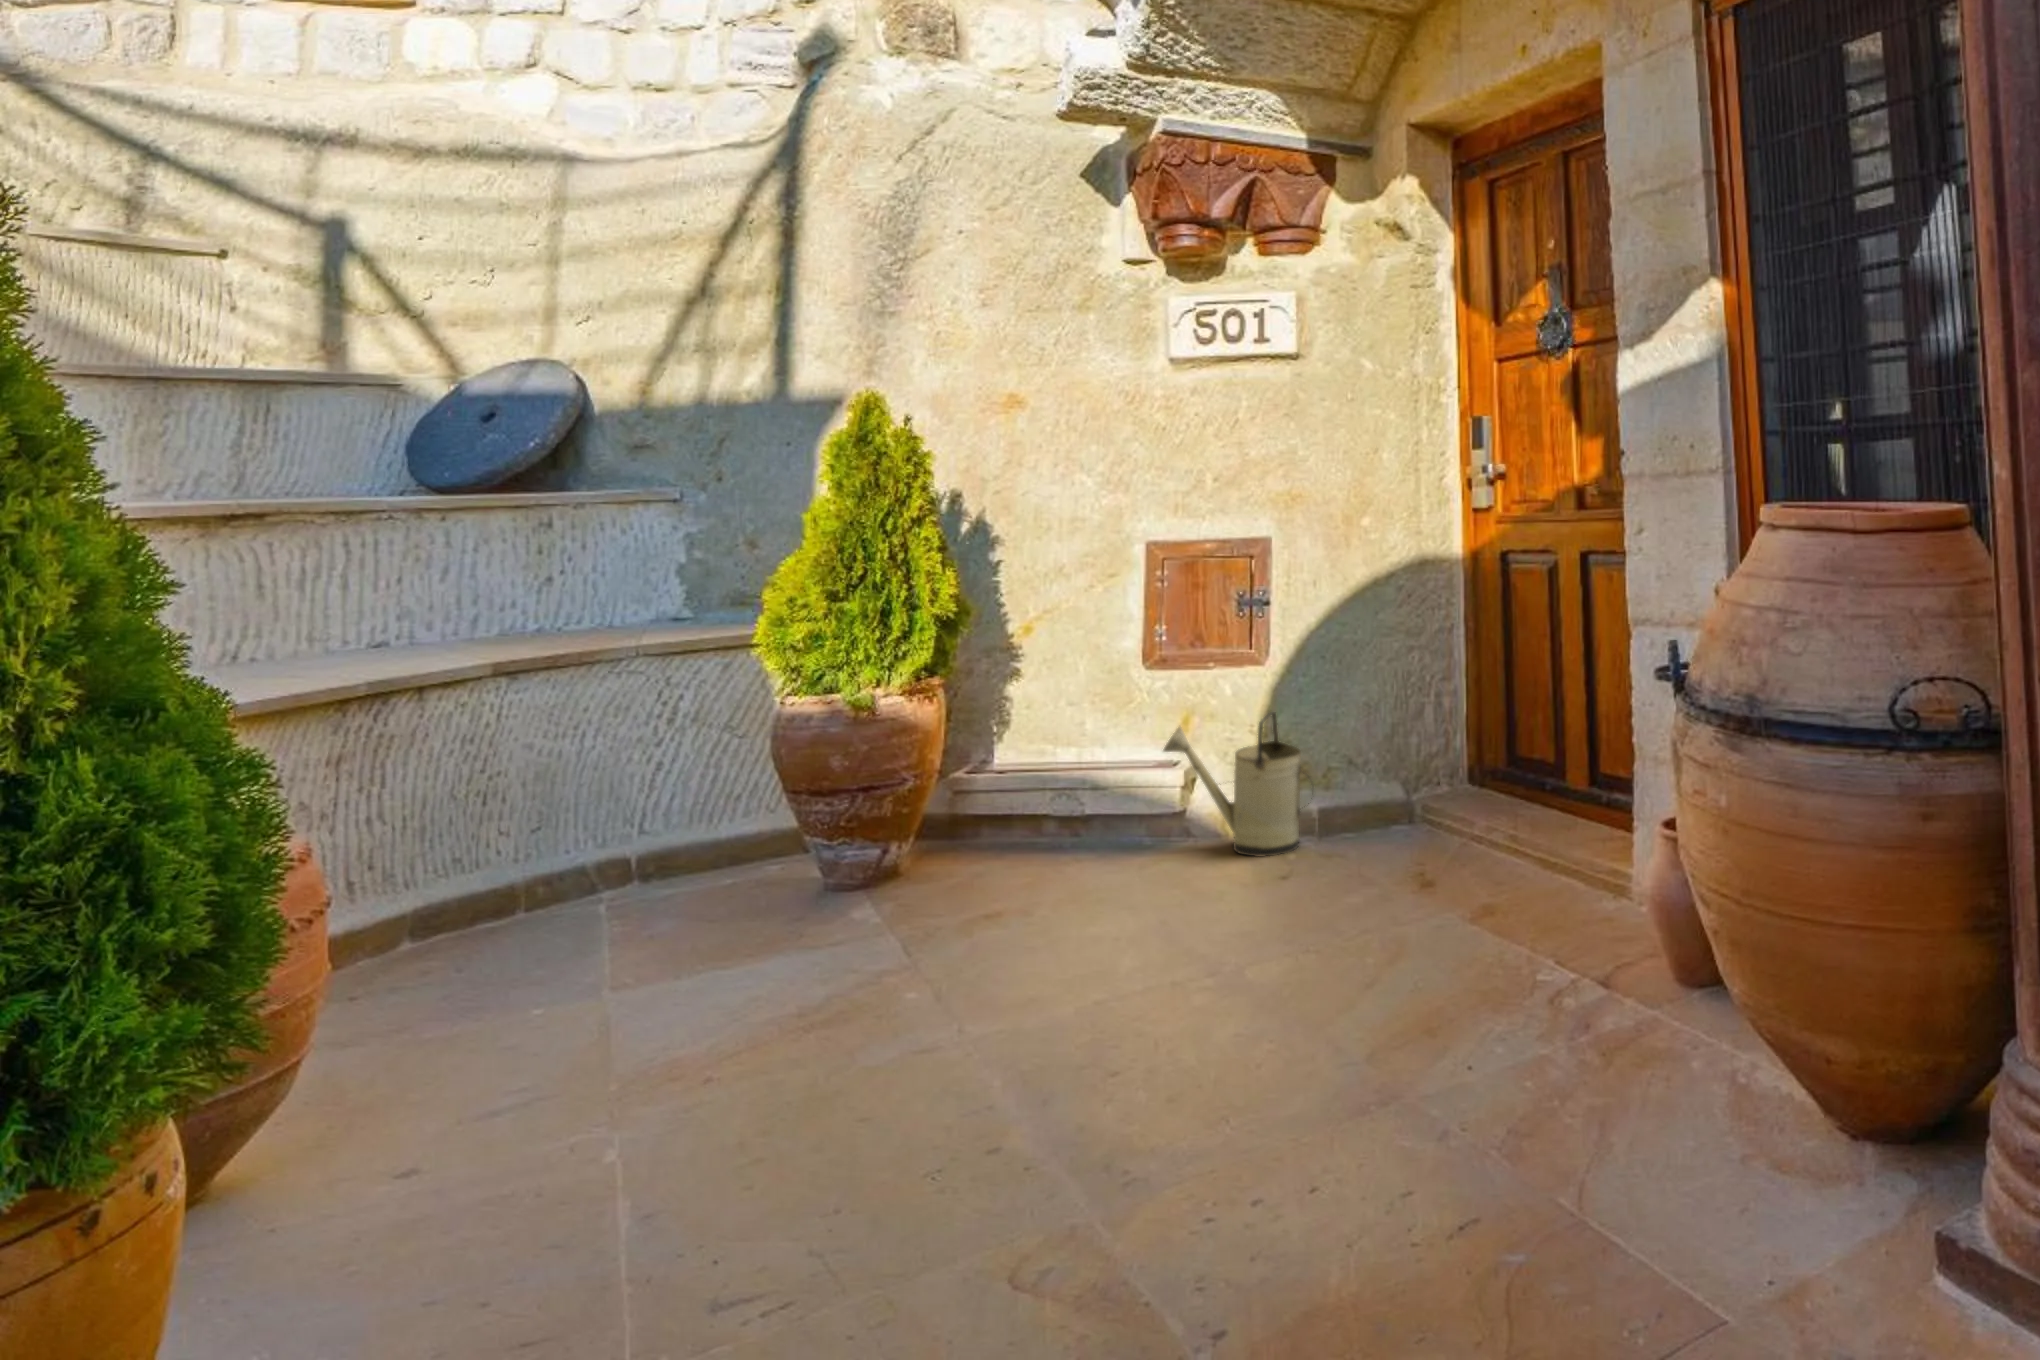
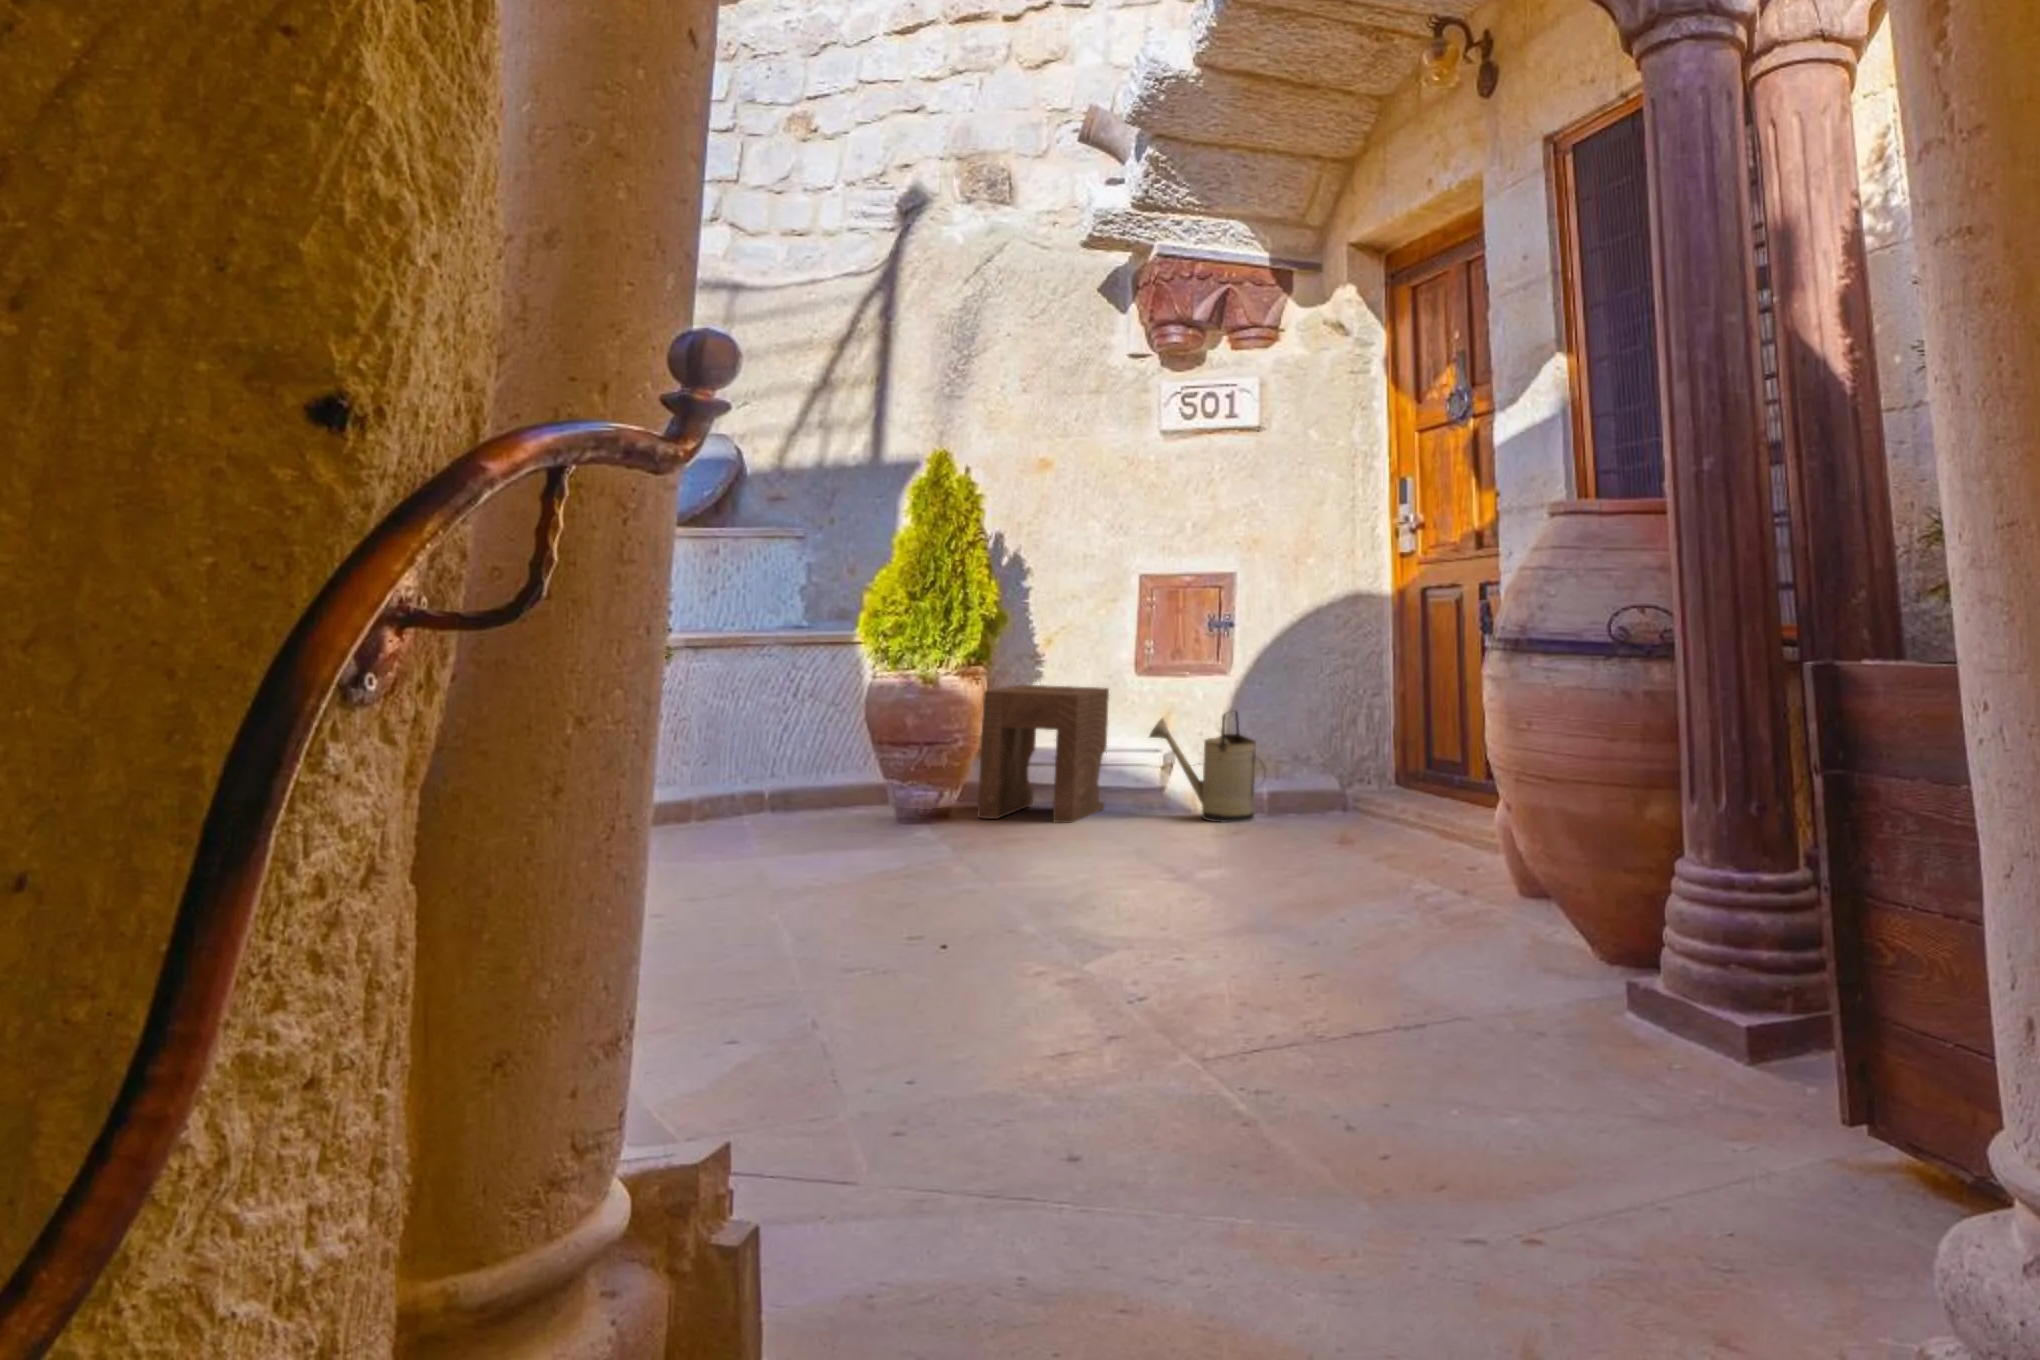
stool: none [936,687,1107,873] -> present [977,685,1109,823]

